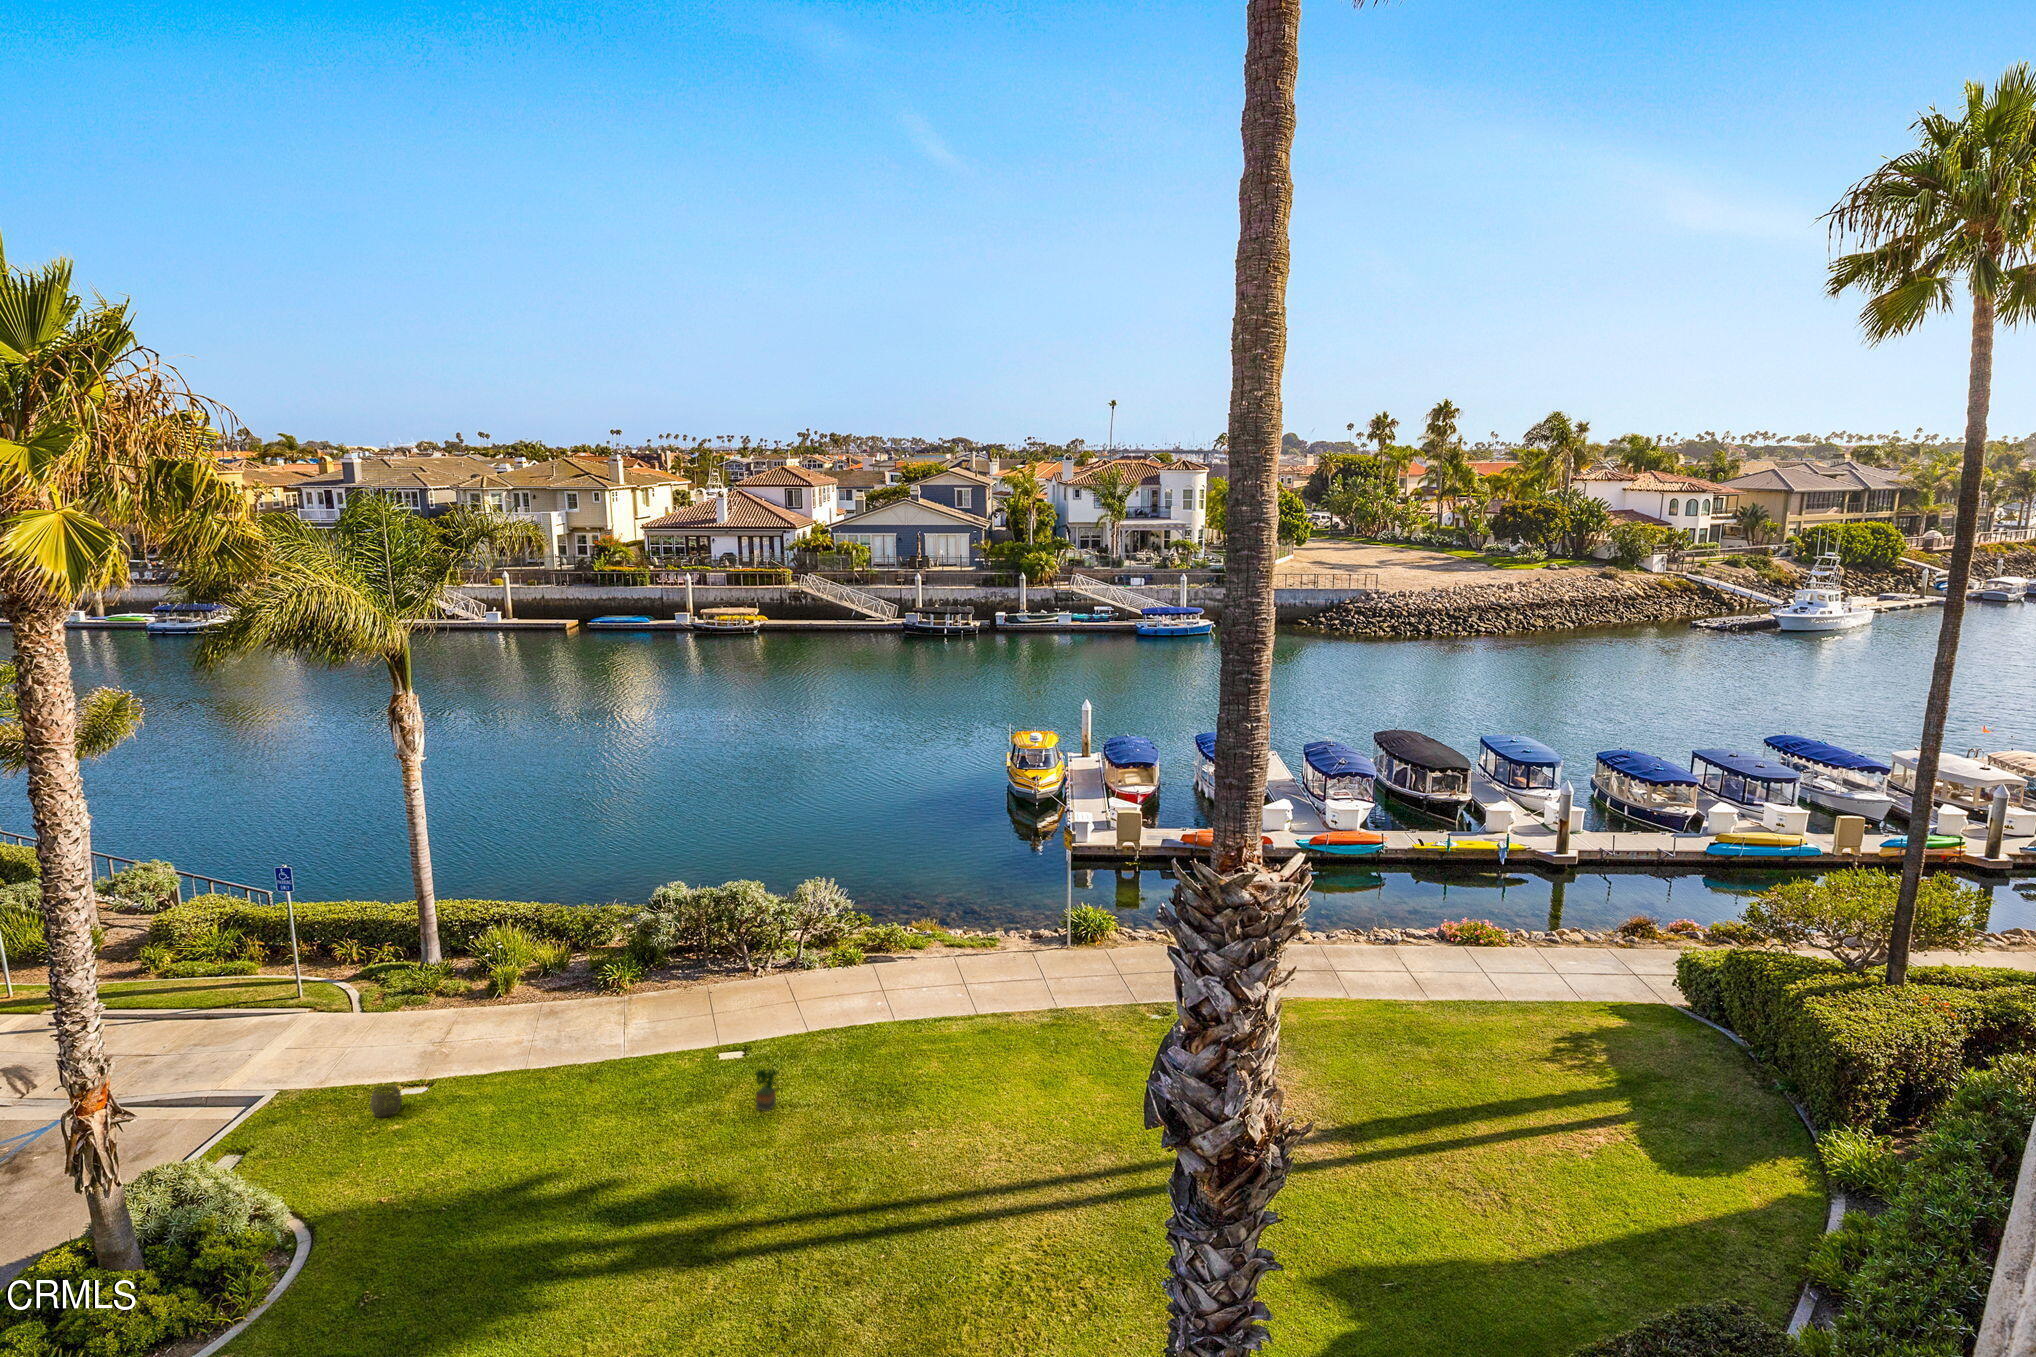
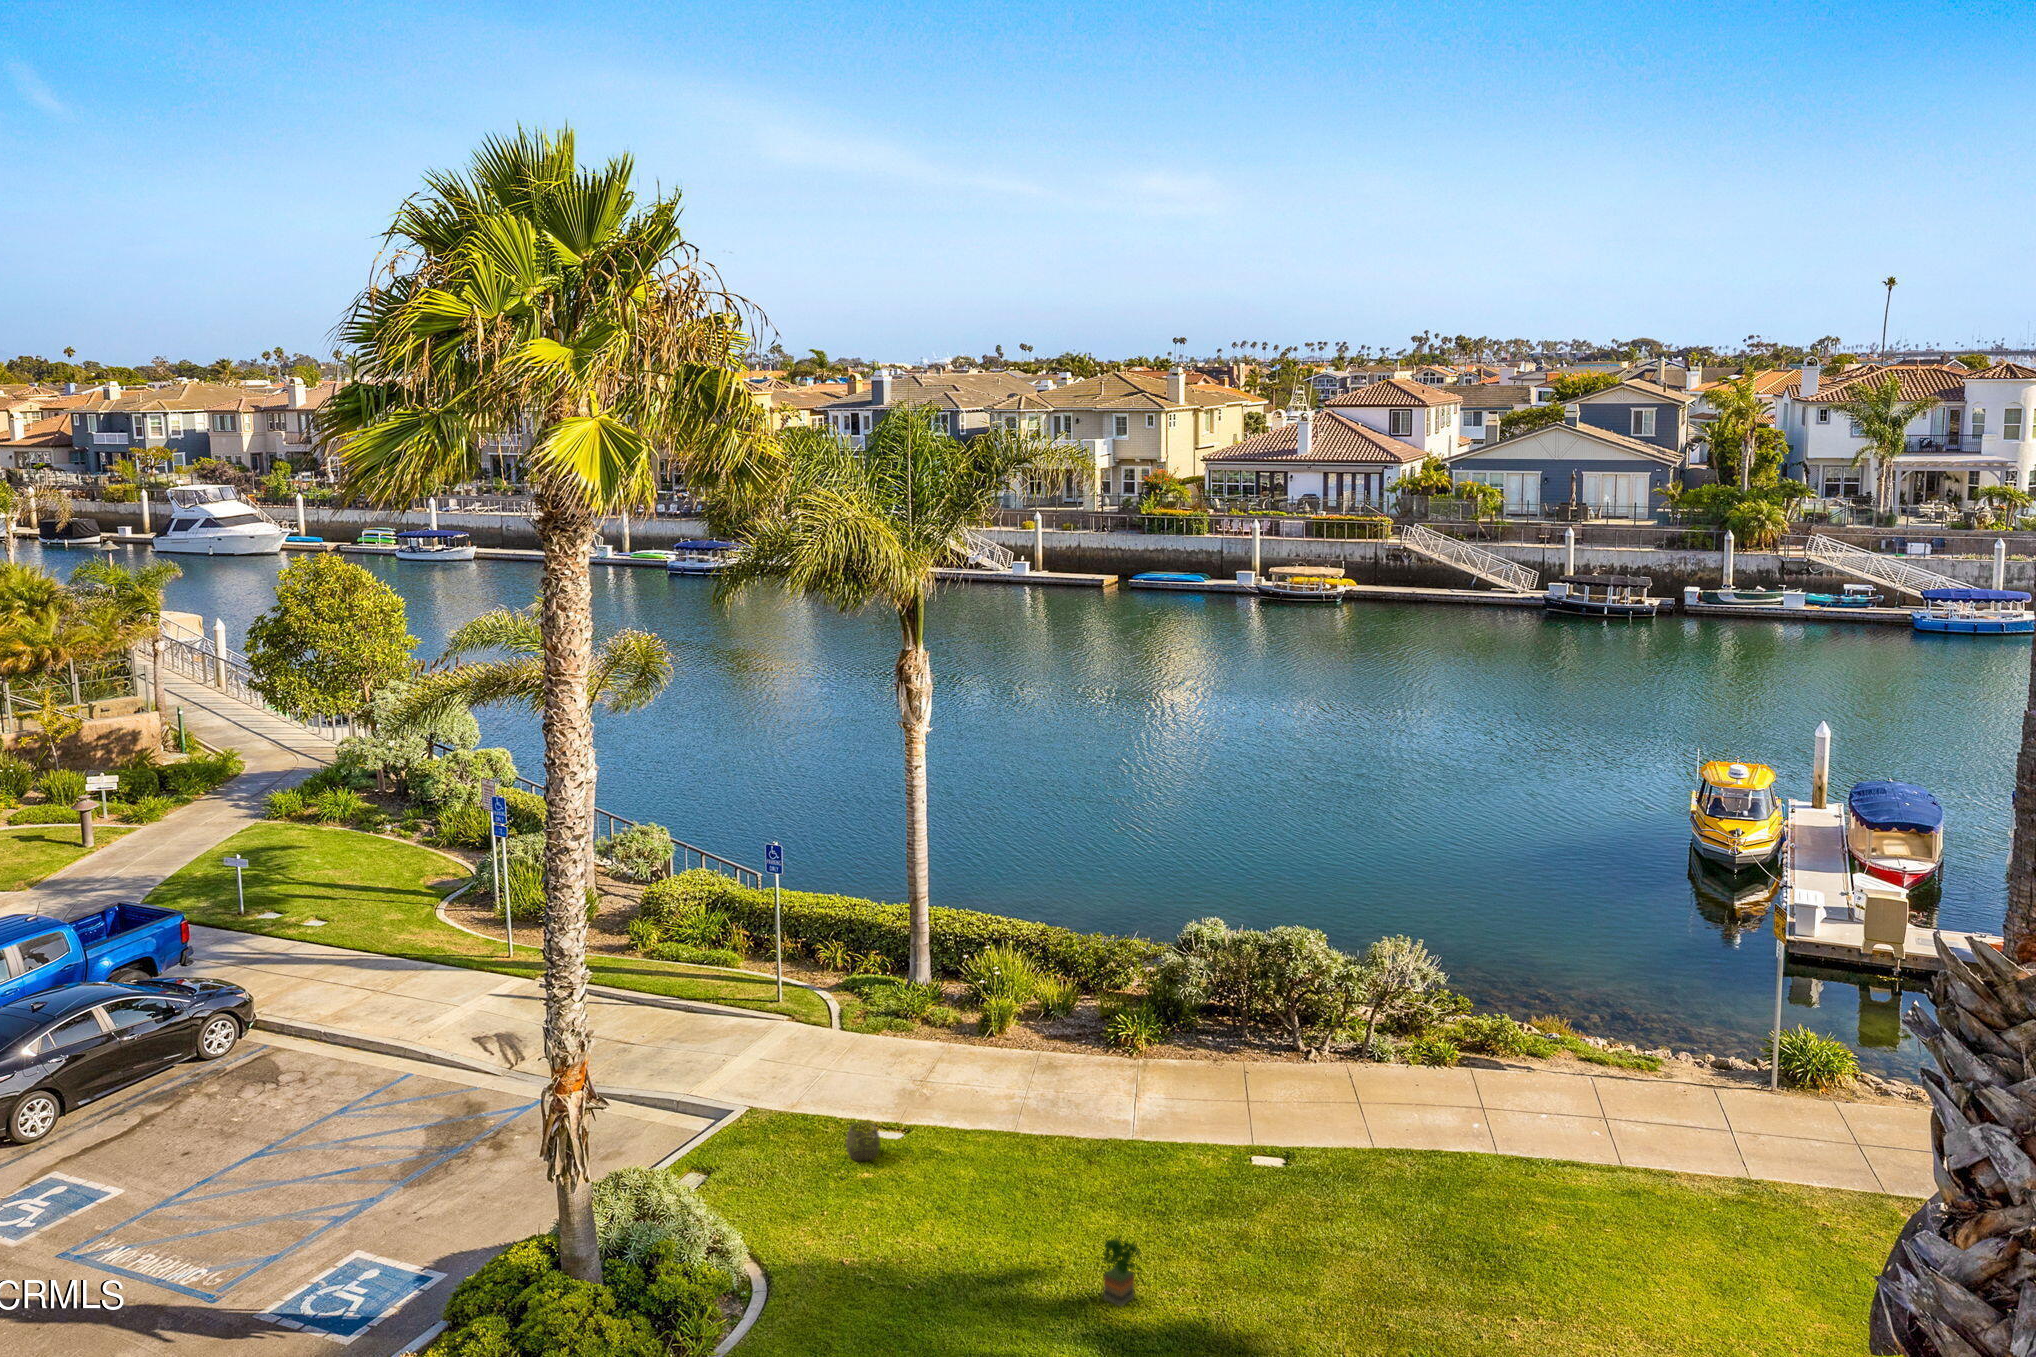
potted tree: present [755,1069,779,1111] -> present [1103,1239,1140,1307]

